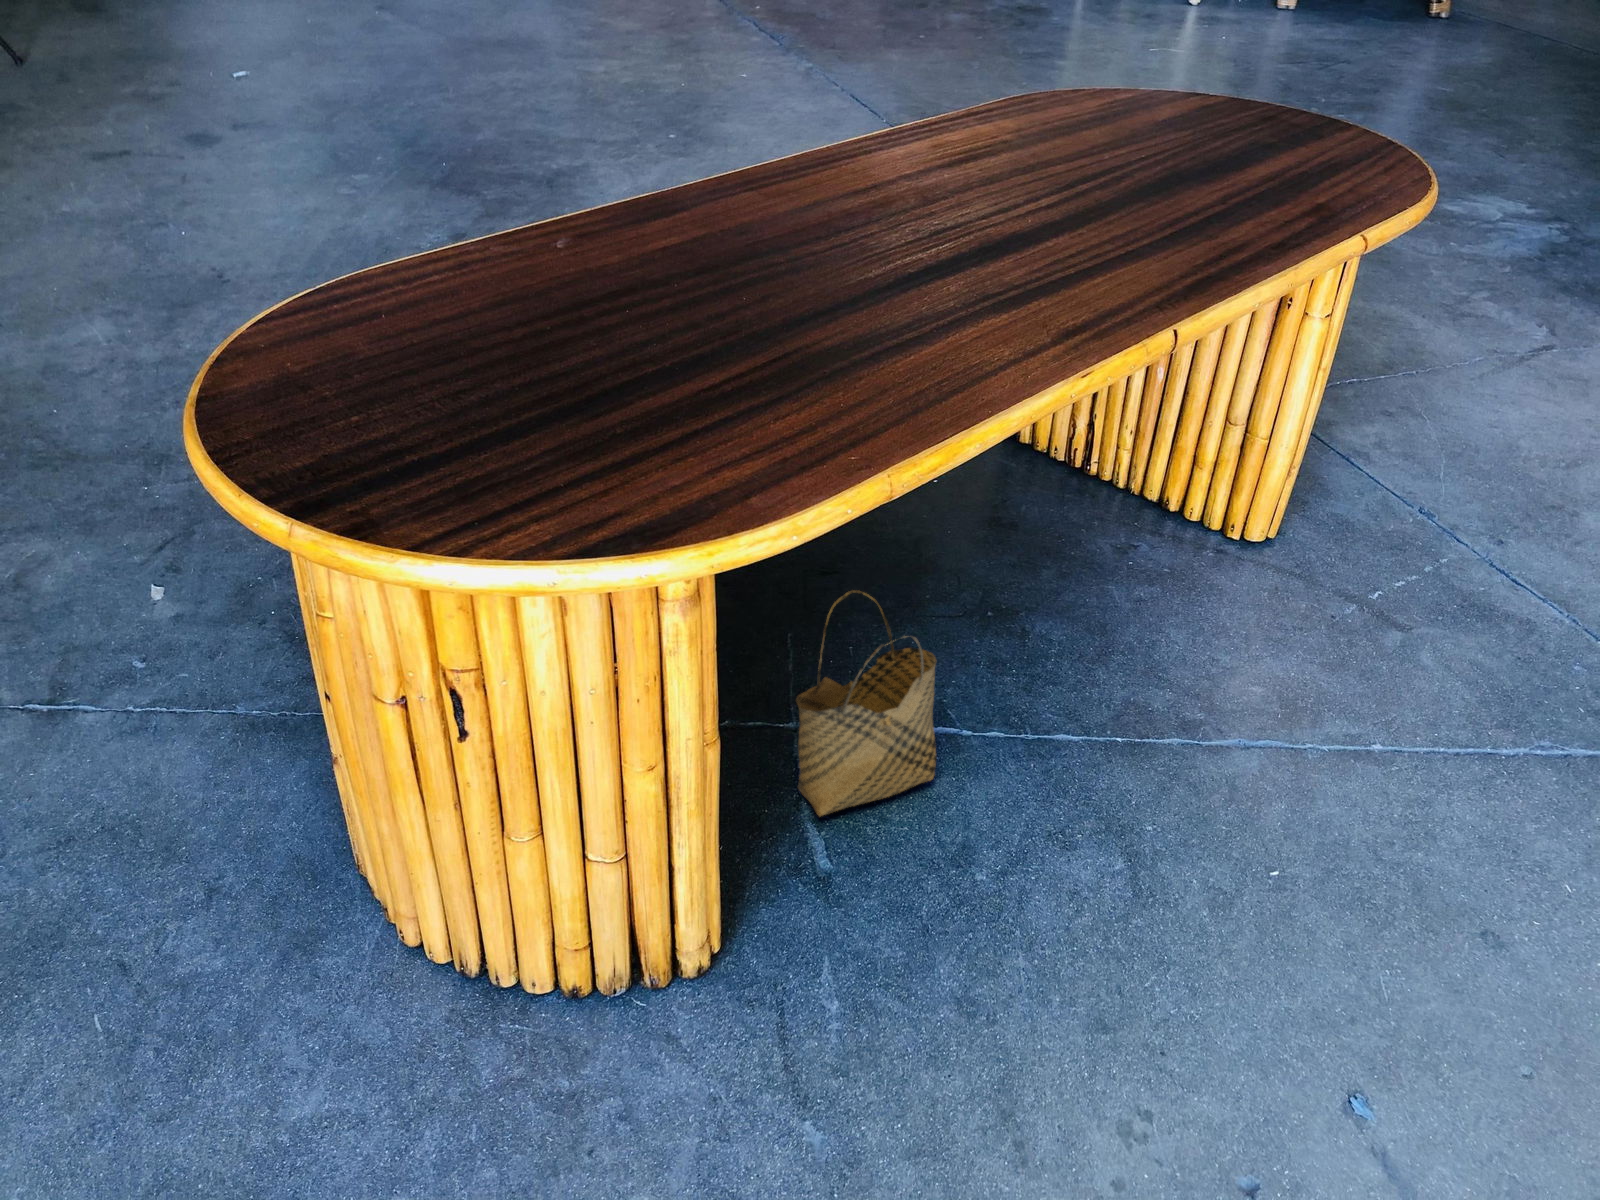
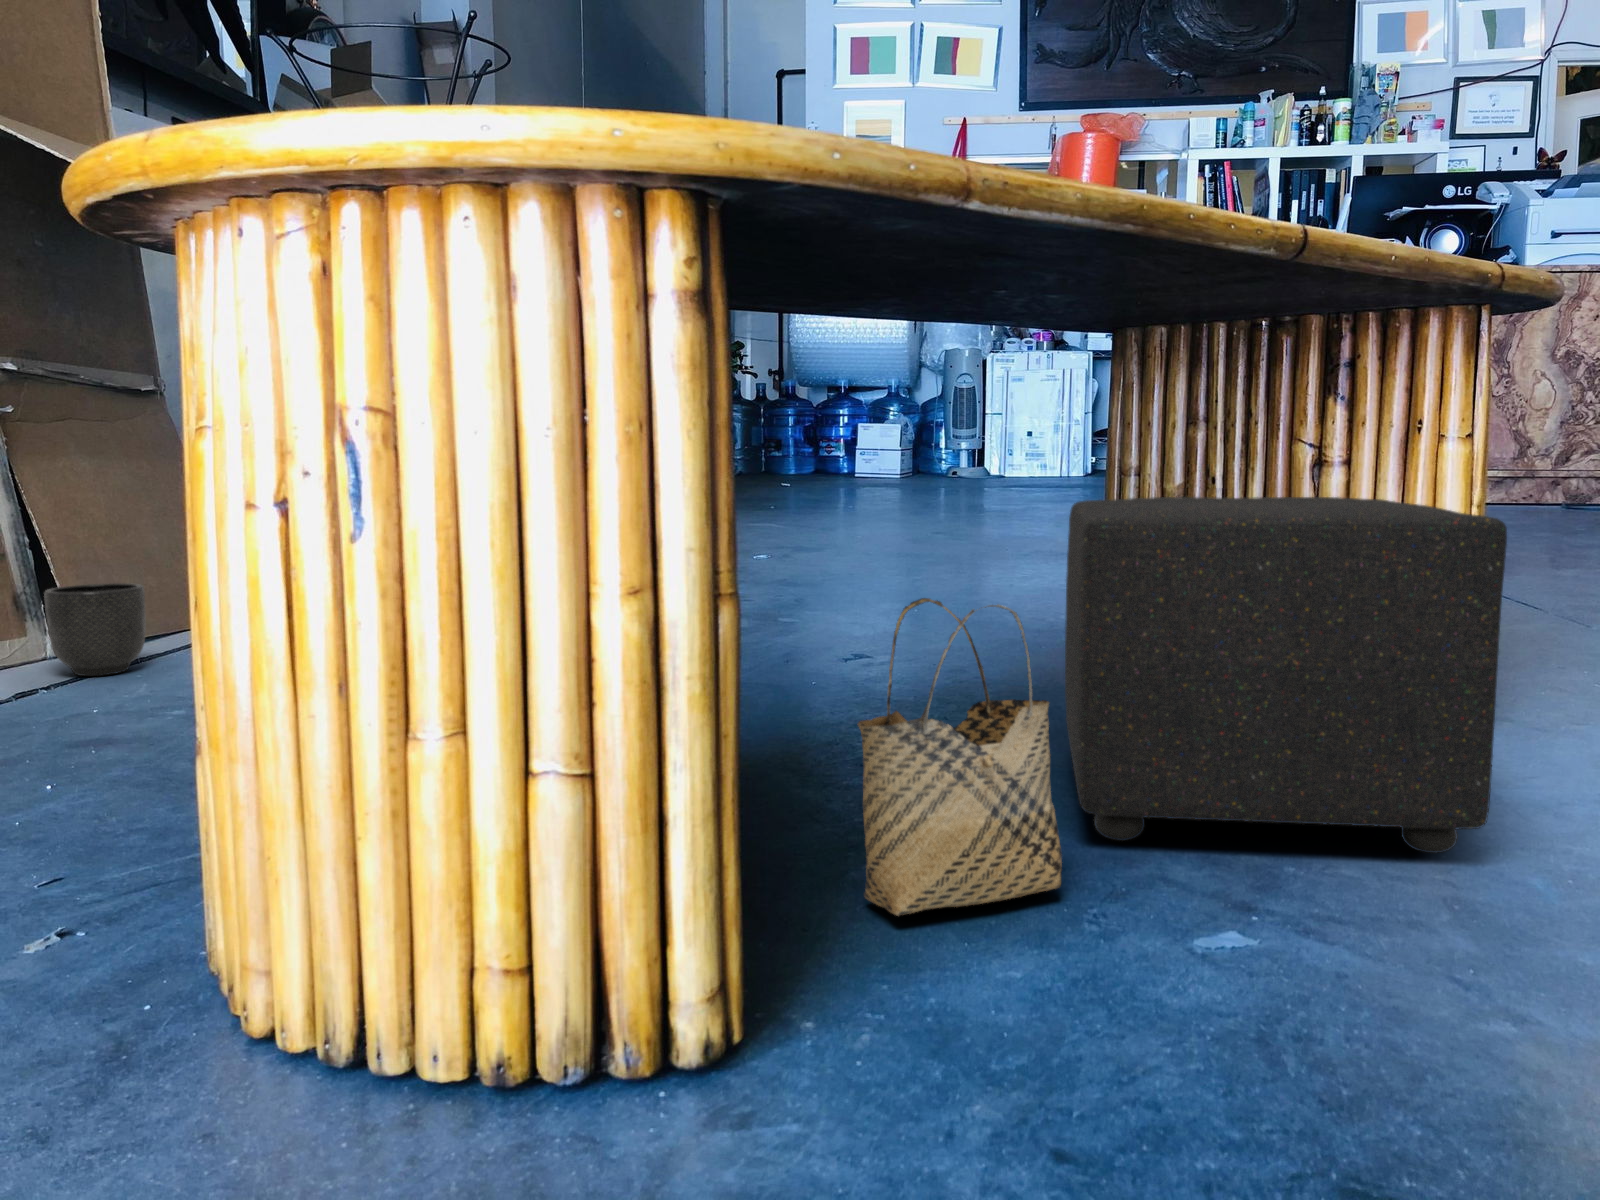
planter: none [35,297,137,395] -> present [44,583,146,676]
ottoman: none [956,380,1293,726] -> present [1065,497,1507,853]

